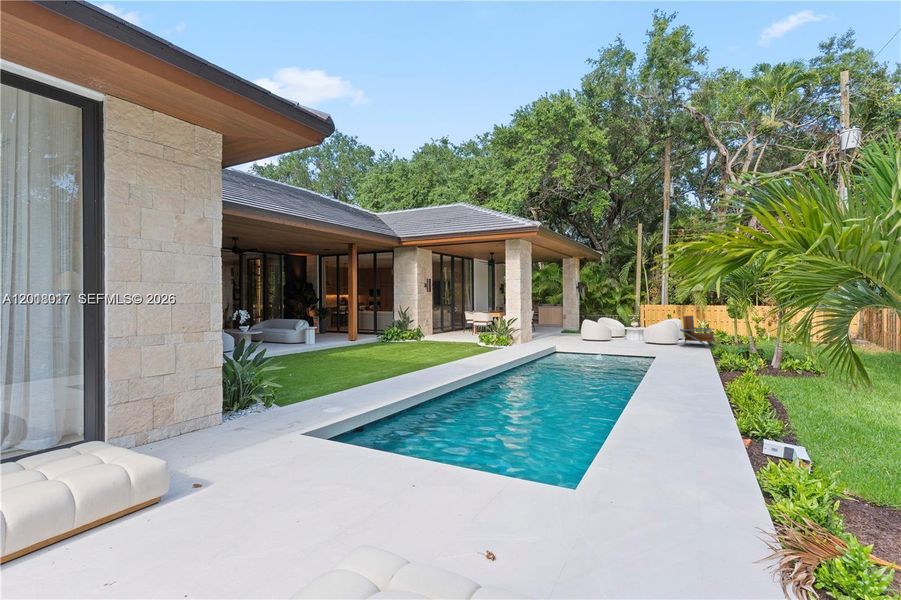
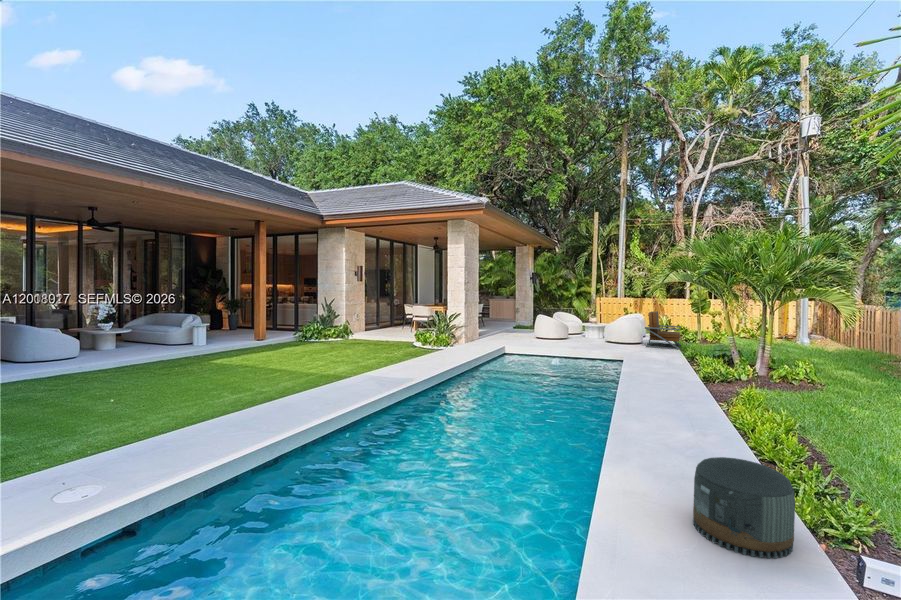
pouf: none [667,392,720,440] -> present [693,457,795,559]

